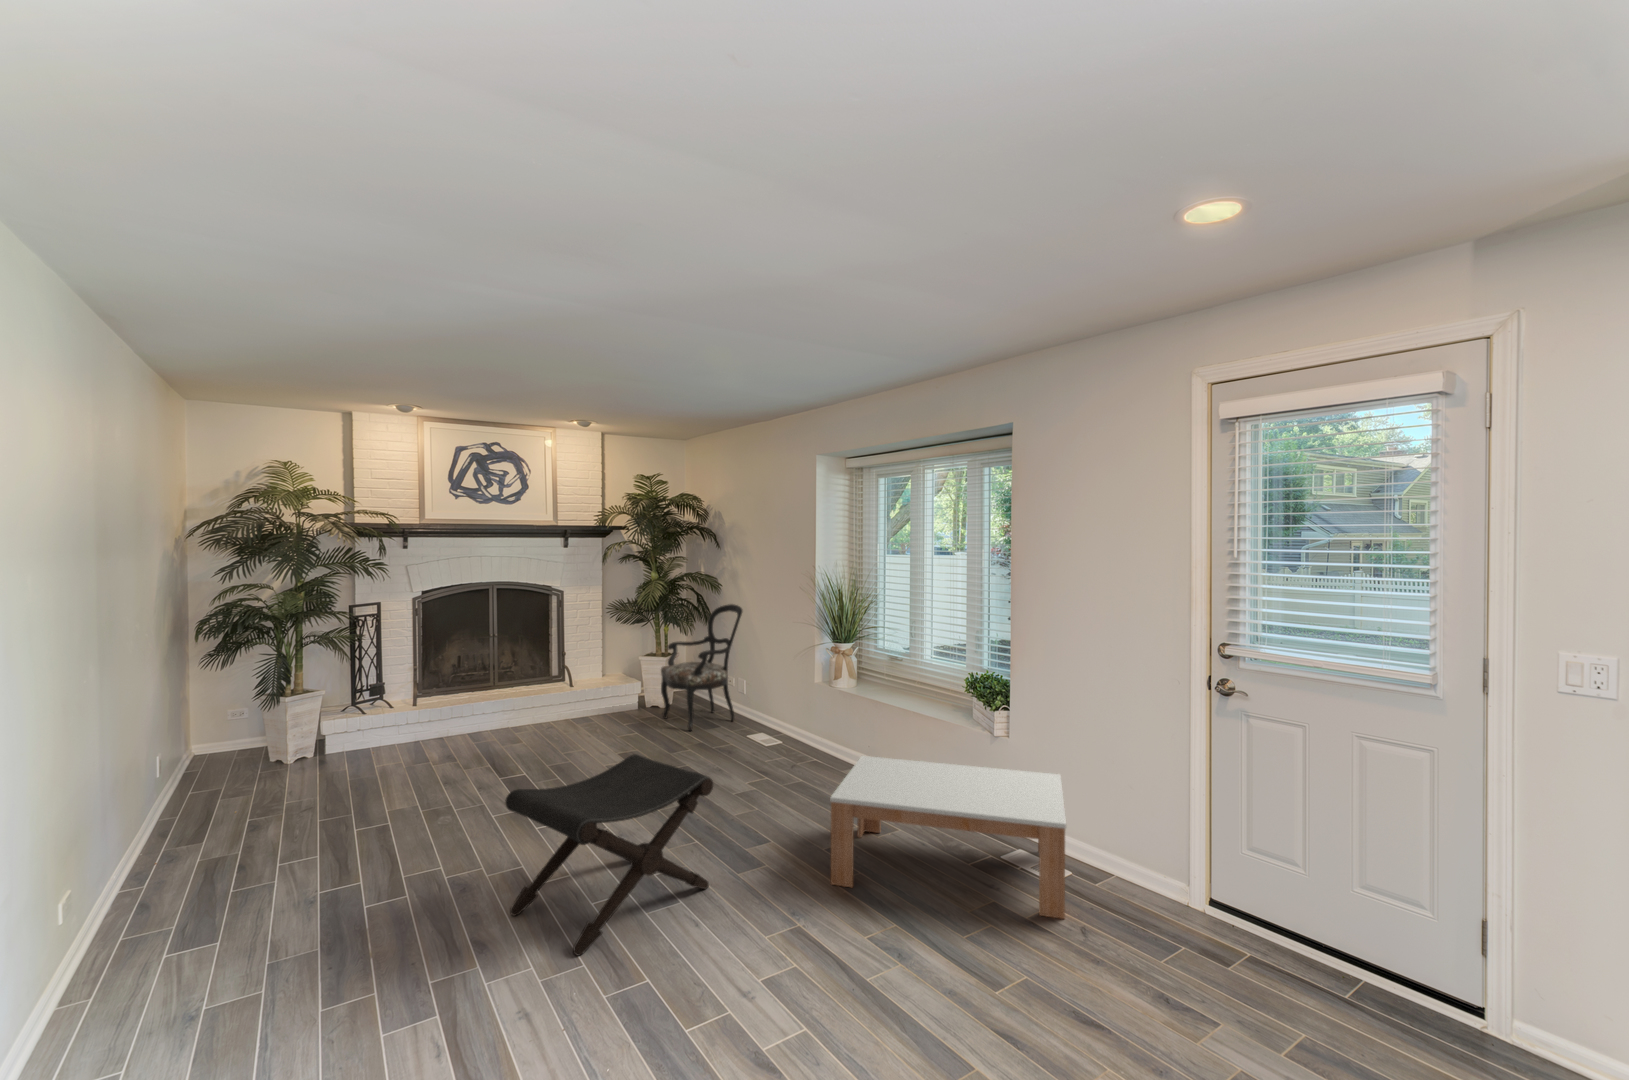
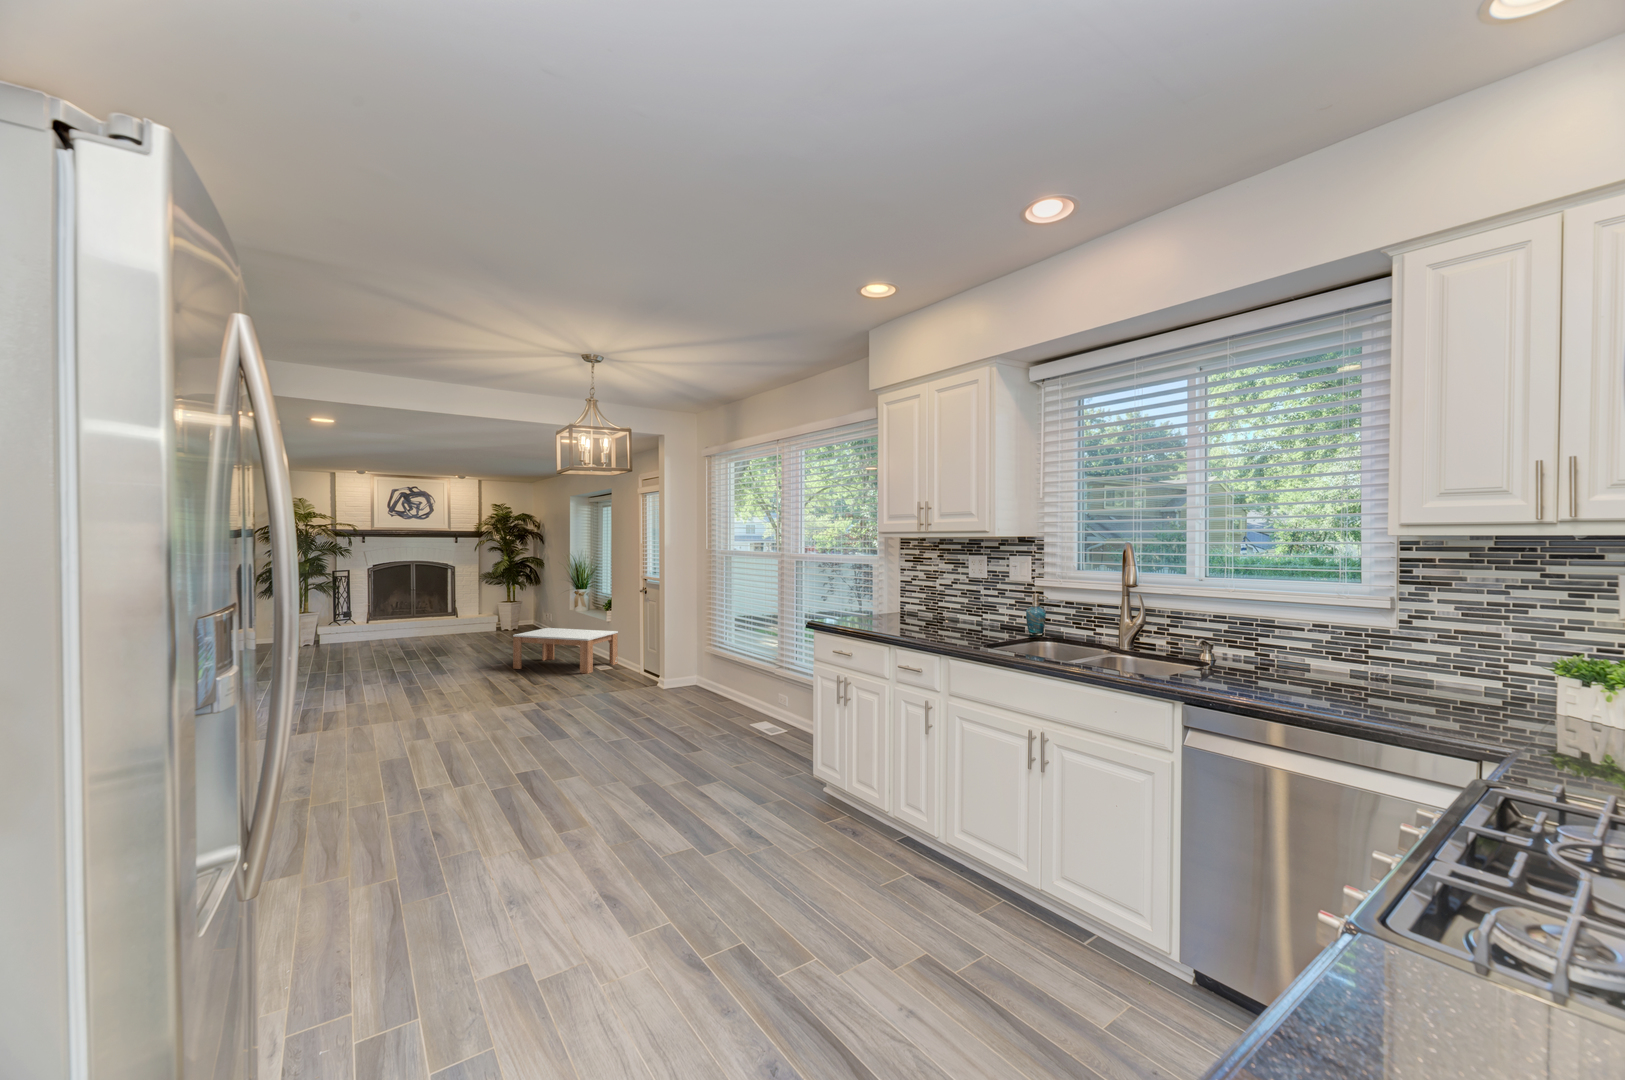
armchair: present [661,604,742,731] -> none [502,573,546,637]
footstool: present [505,754,713,956] -> none [383,622,467,679]

